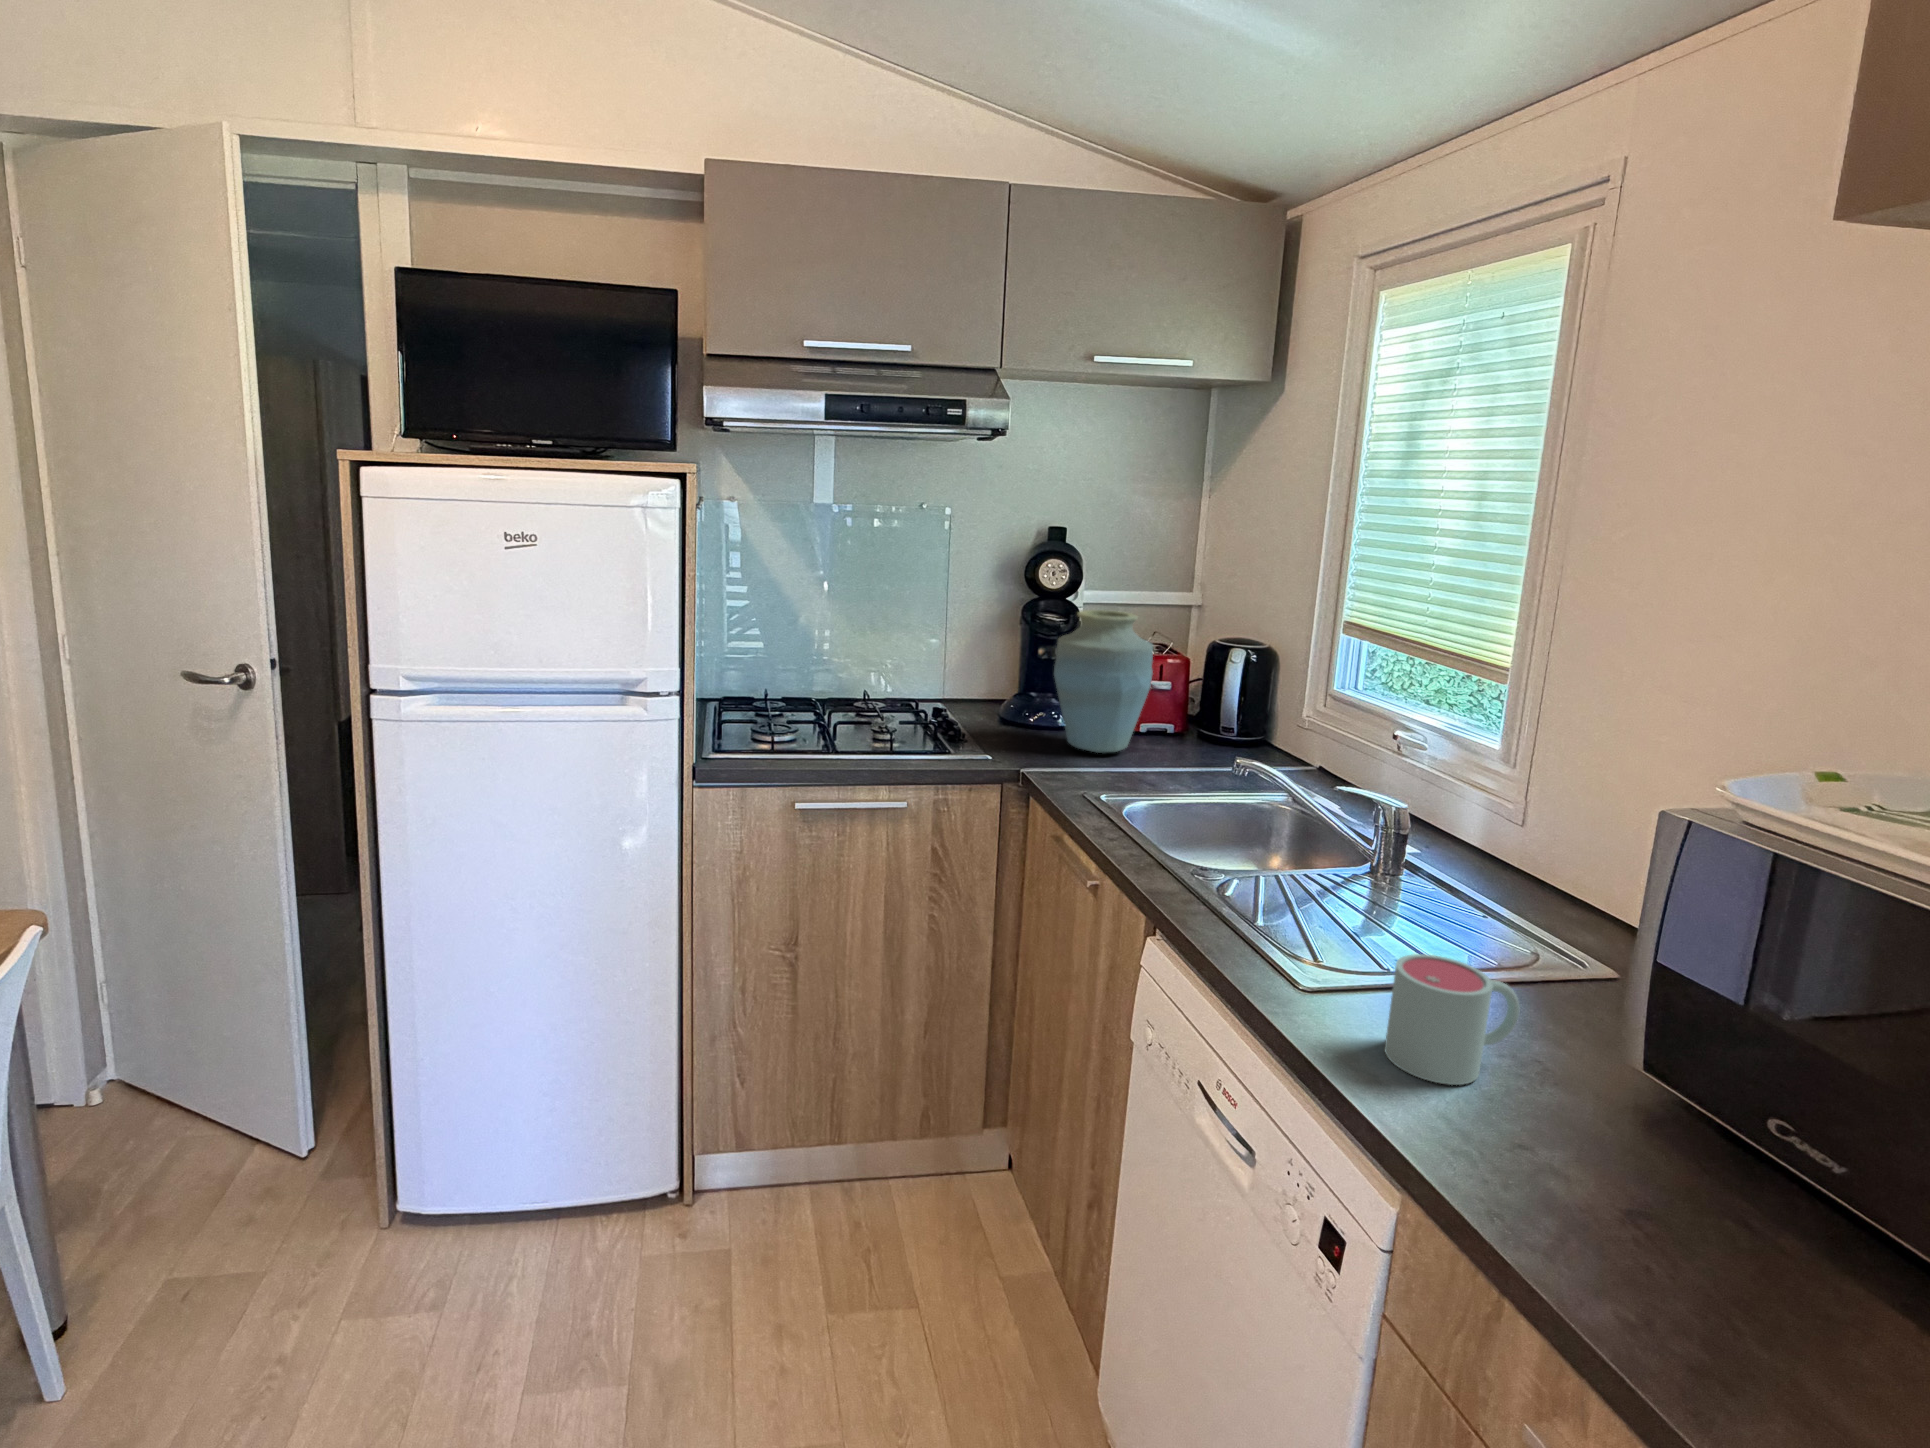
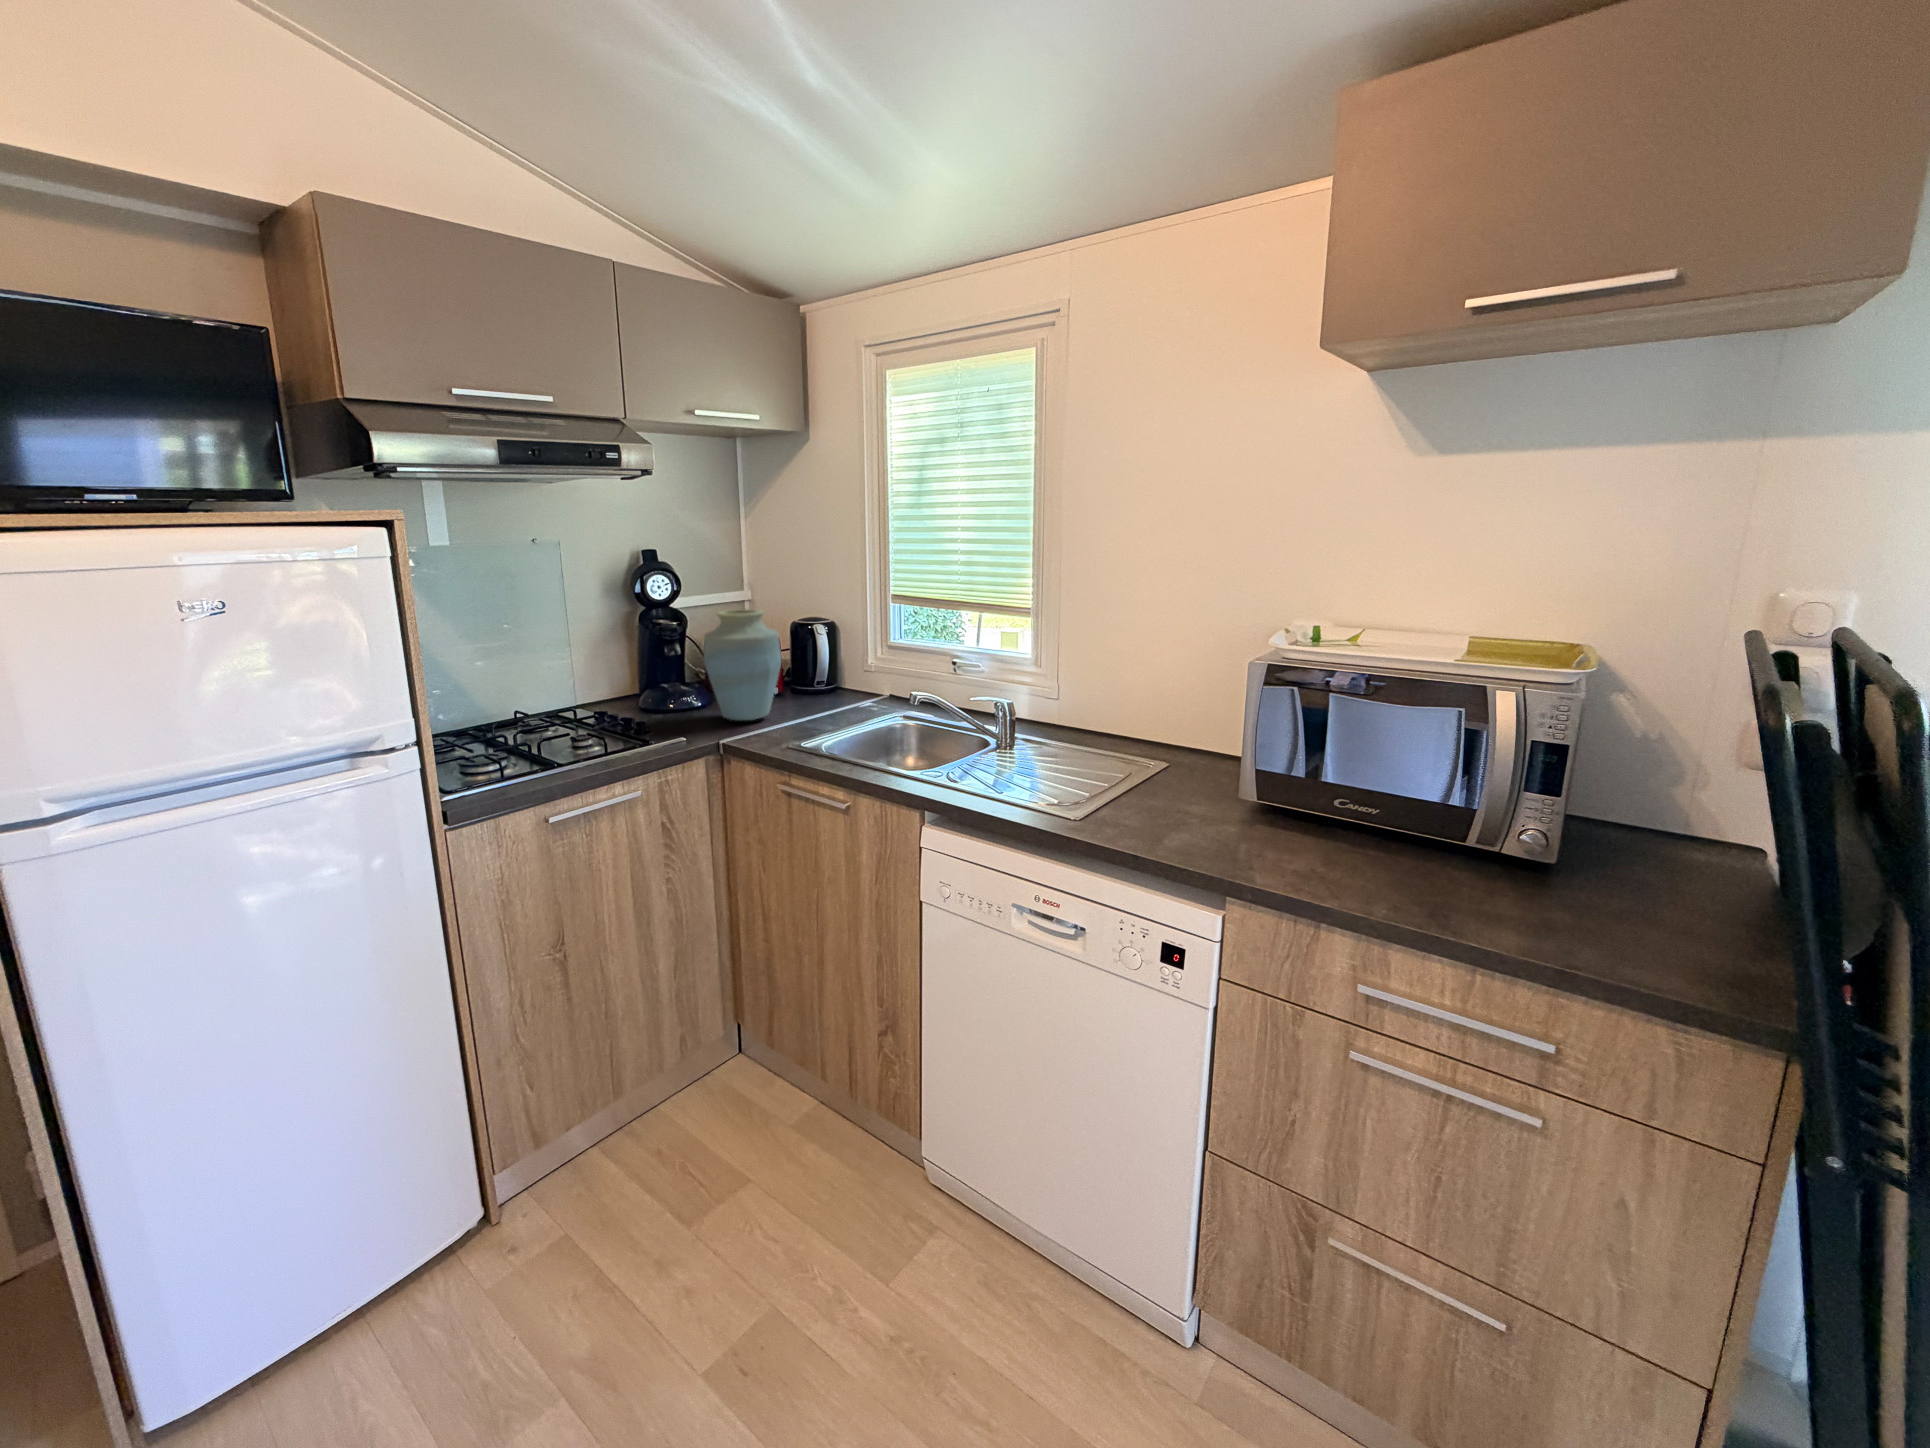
mug: present [1385,954,1520,1085] -> none [1138,772,1195,843]

